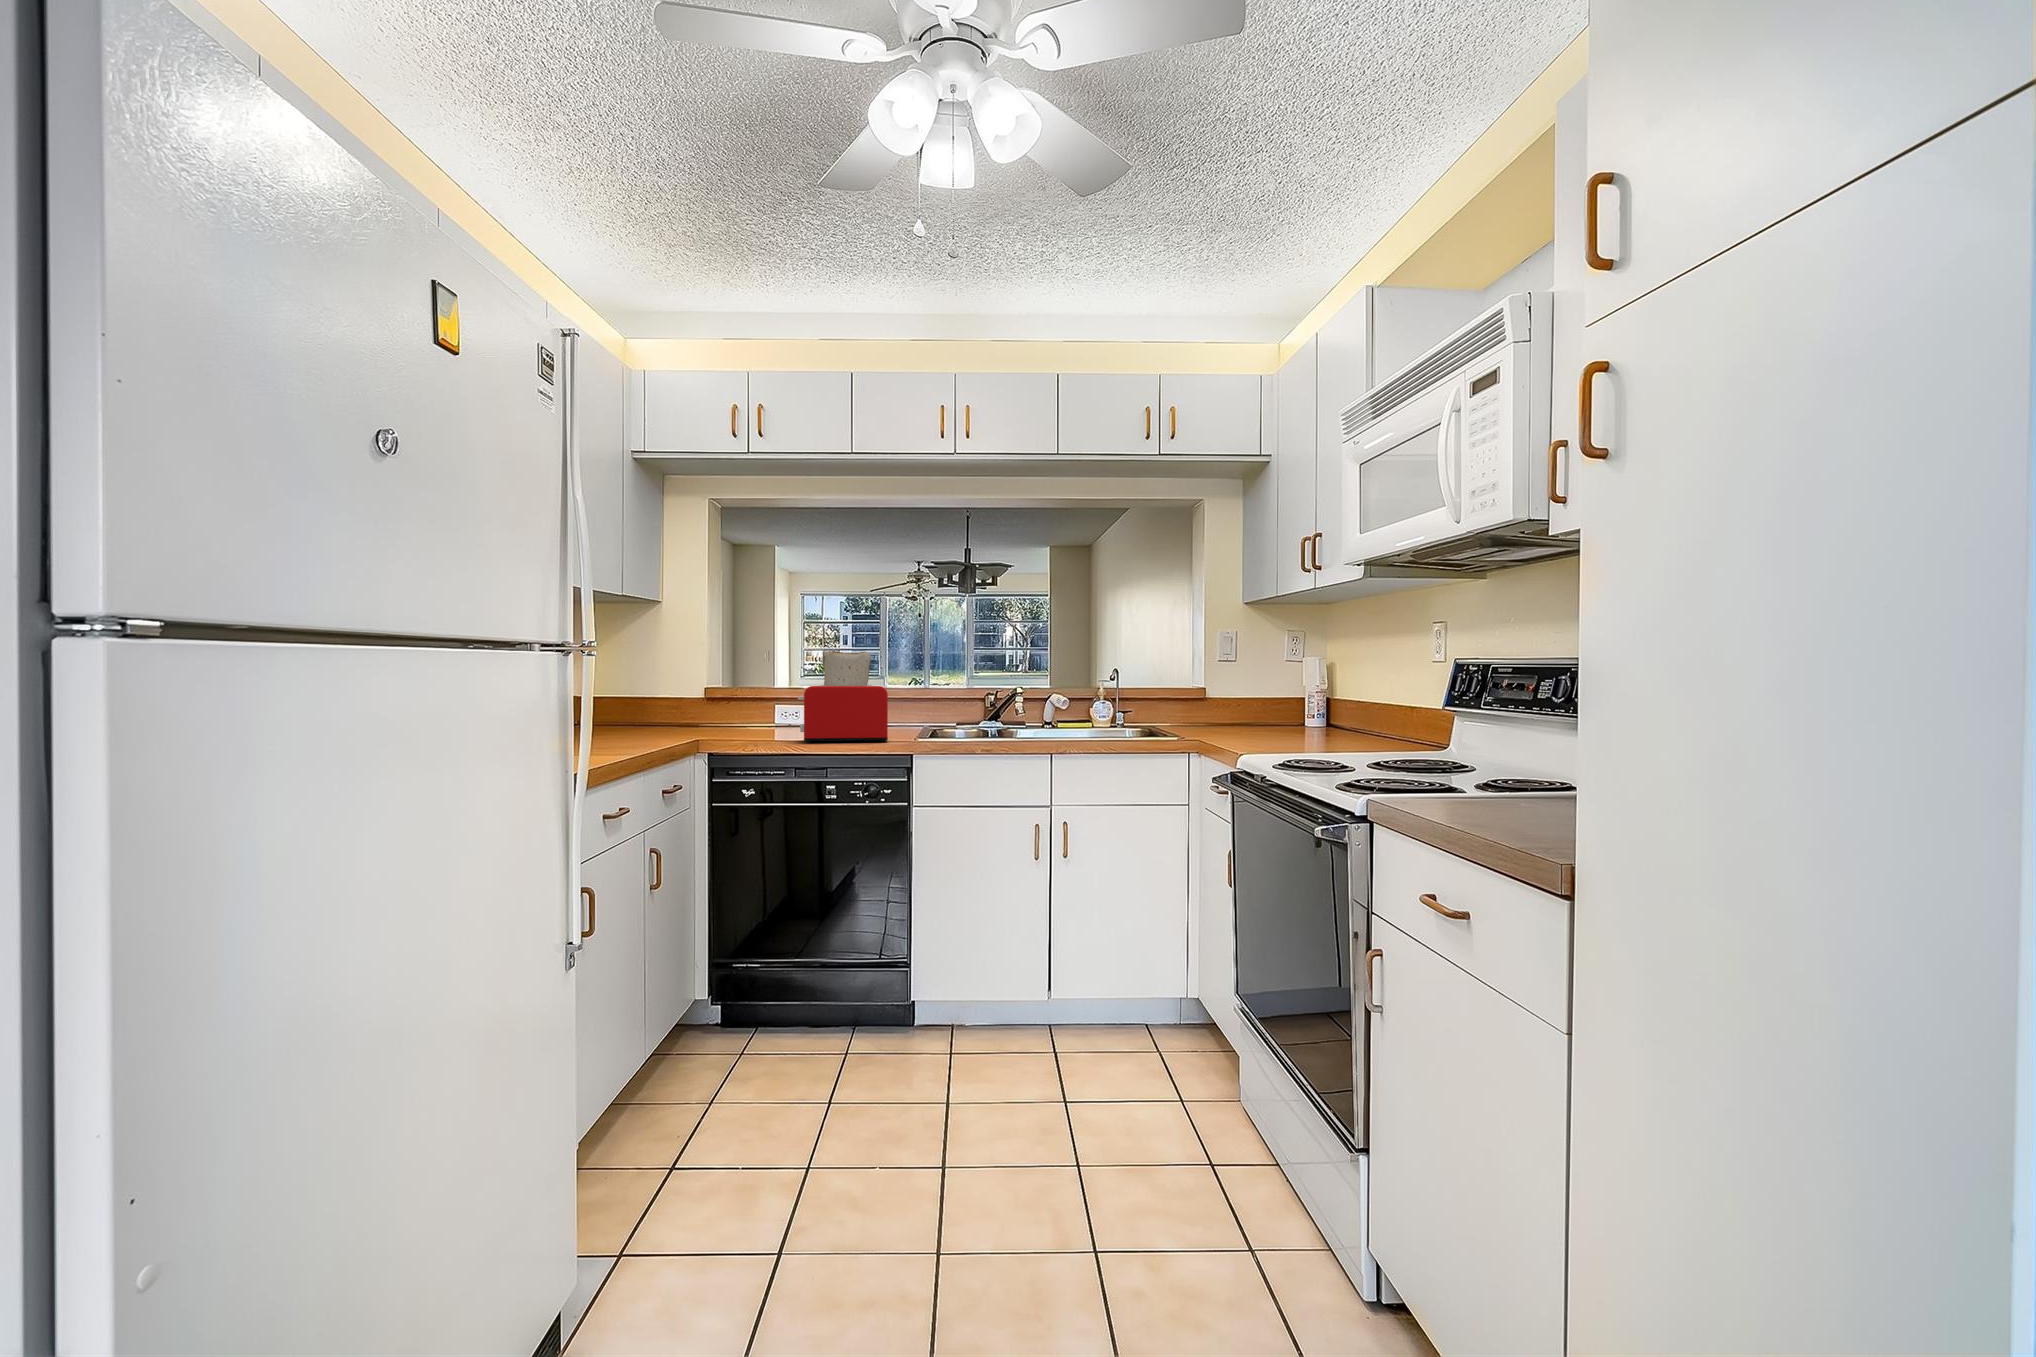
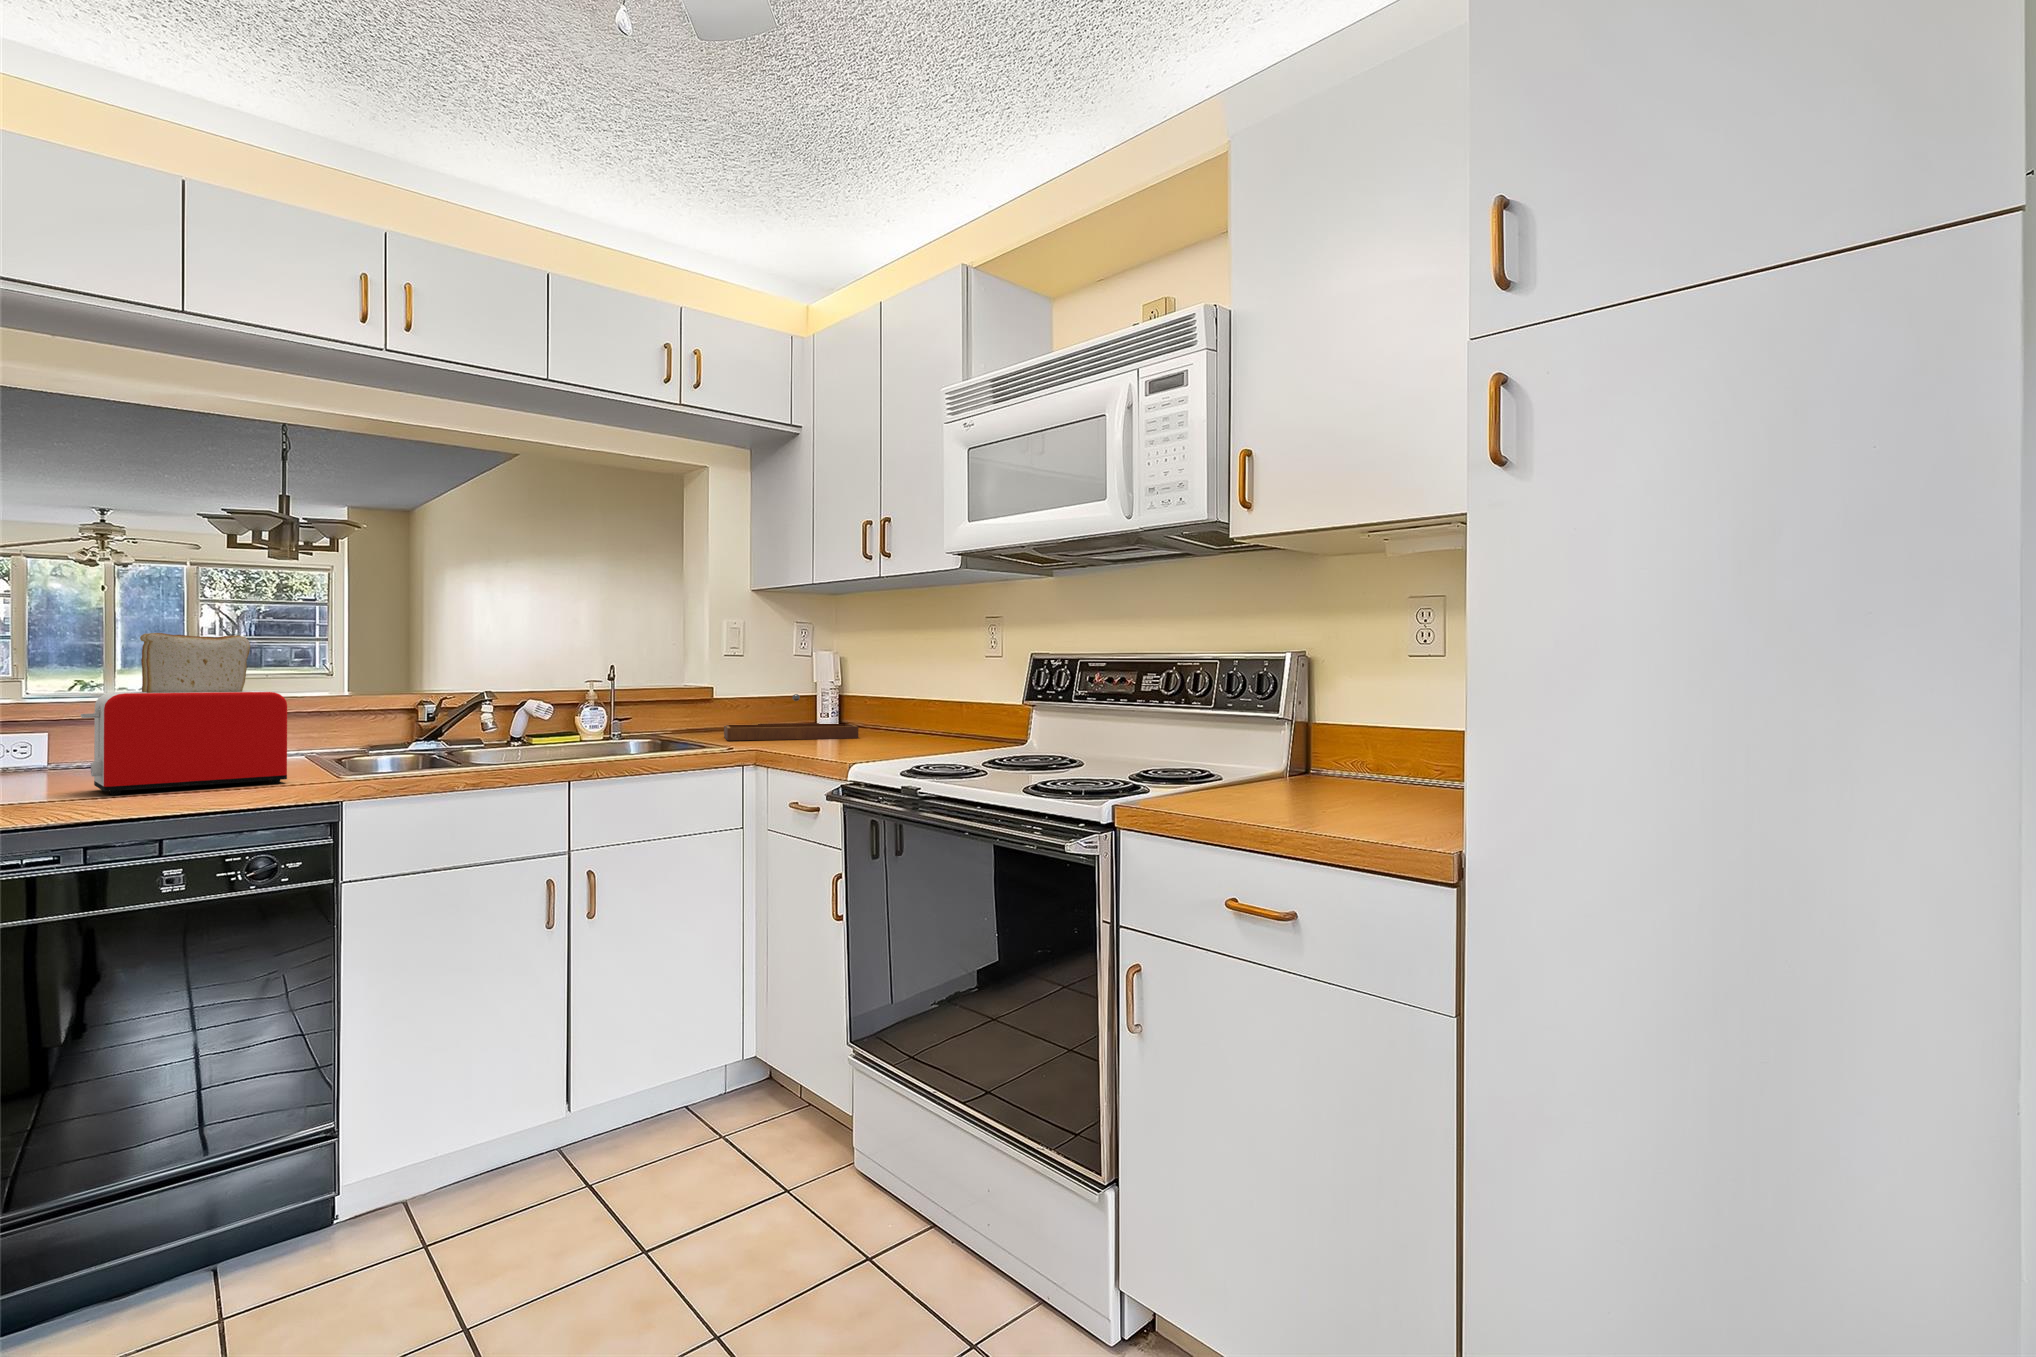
tray: none [1204,692,1321,734] -> present [724,694,859,740]

